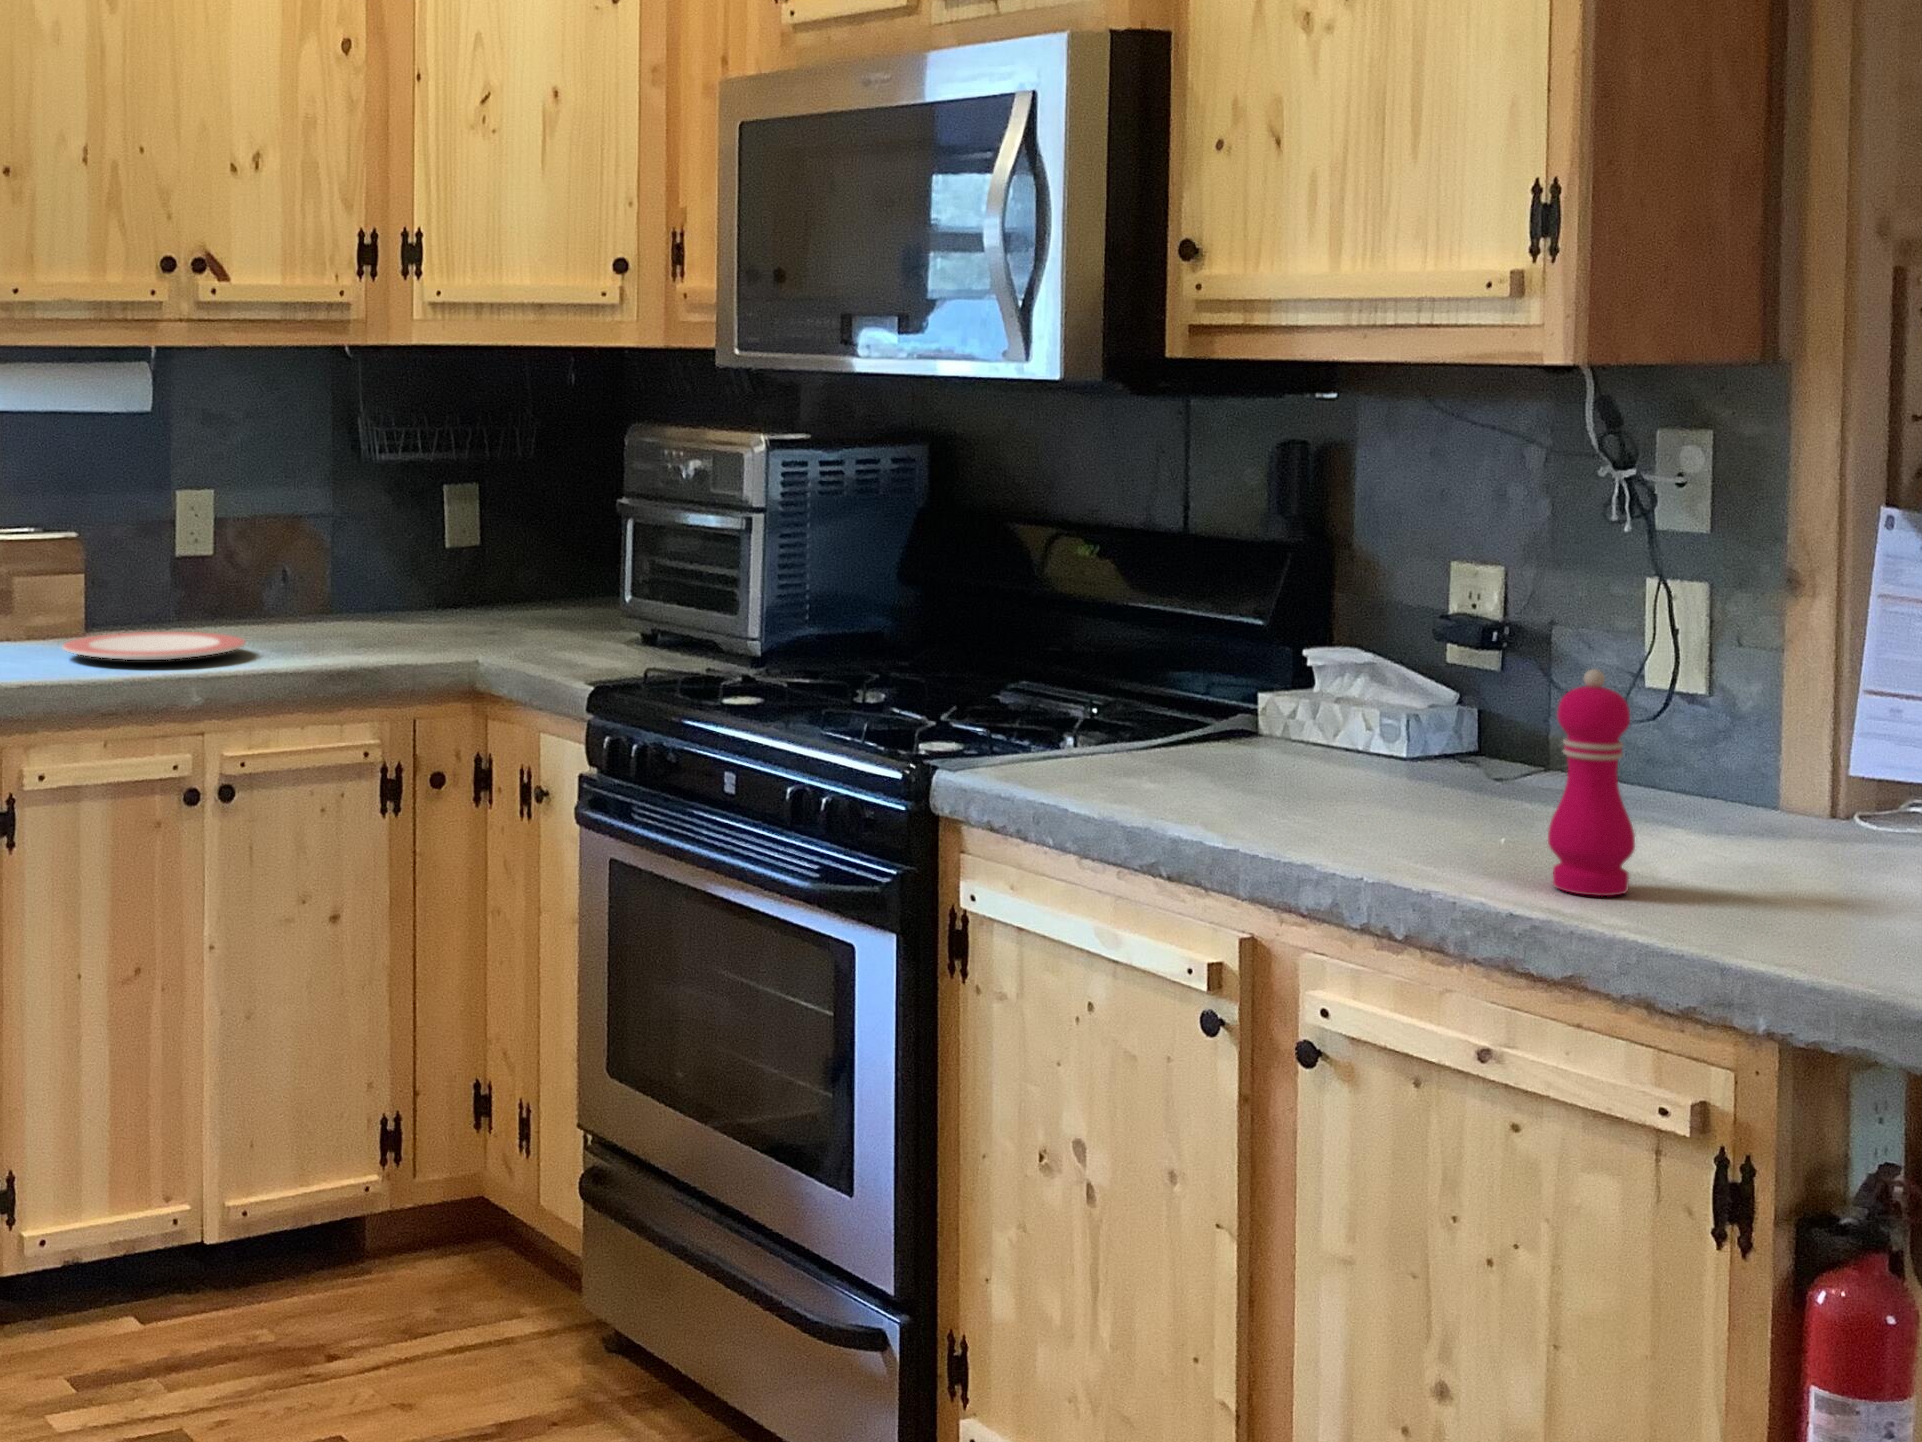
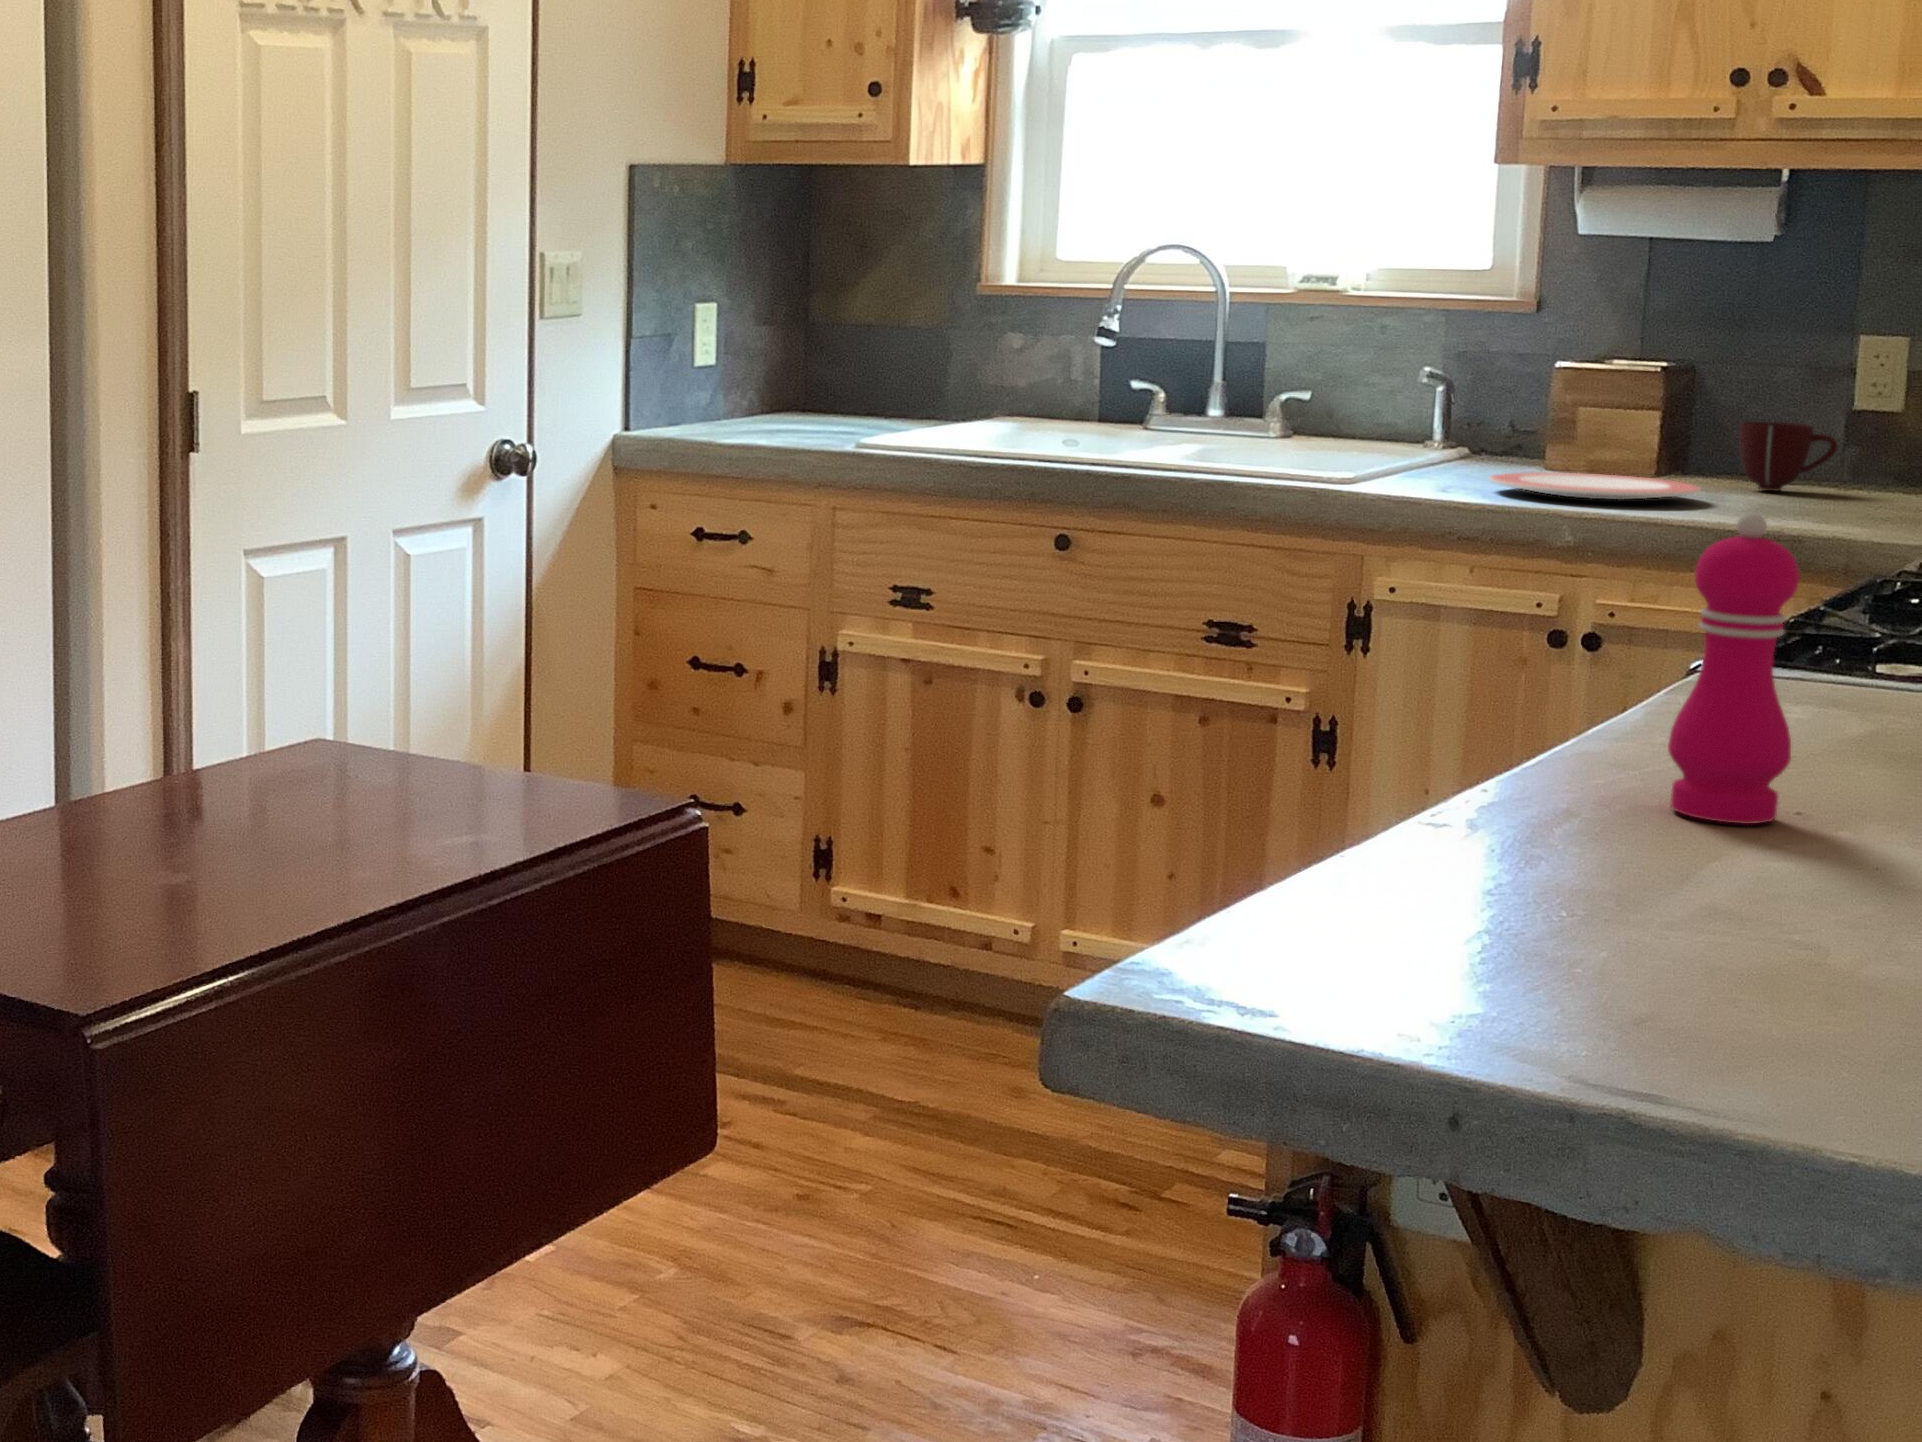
mug: none [156,566,232,629] -> present [1739,421,1837,491]

